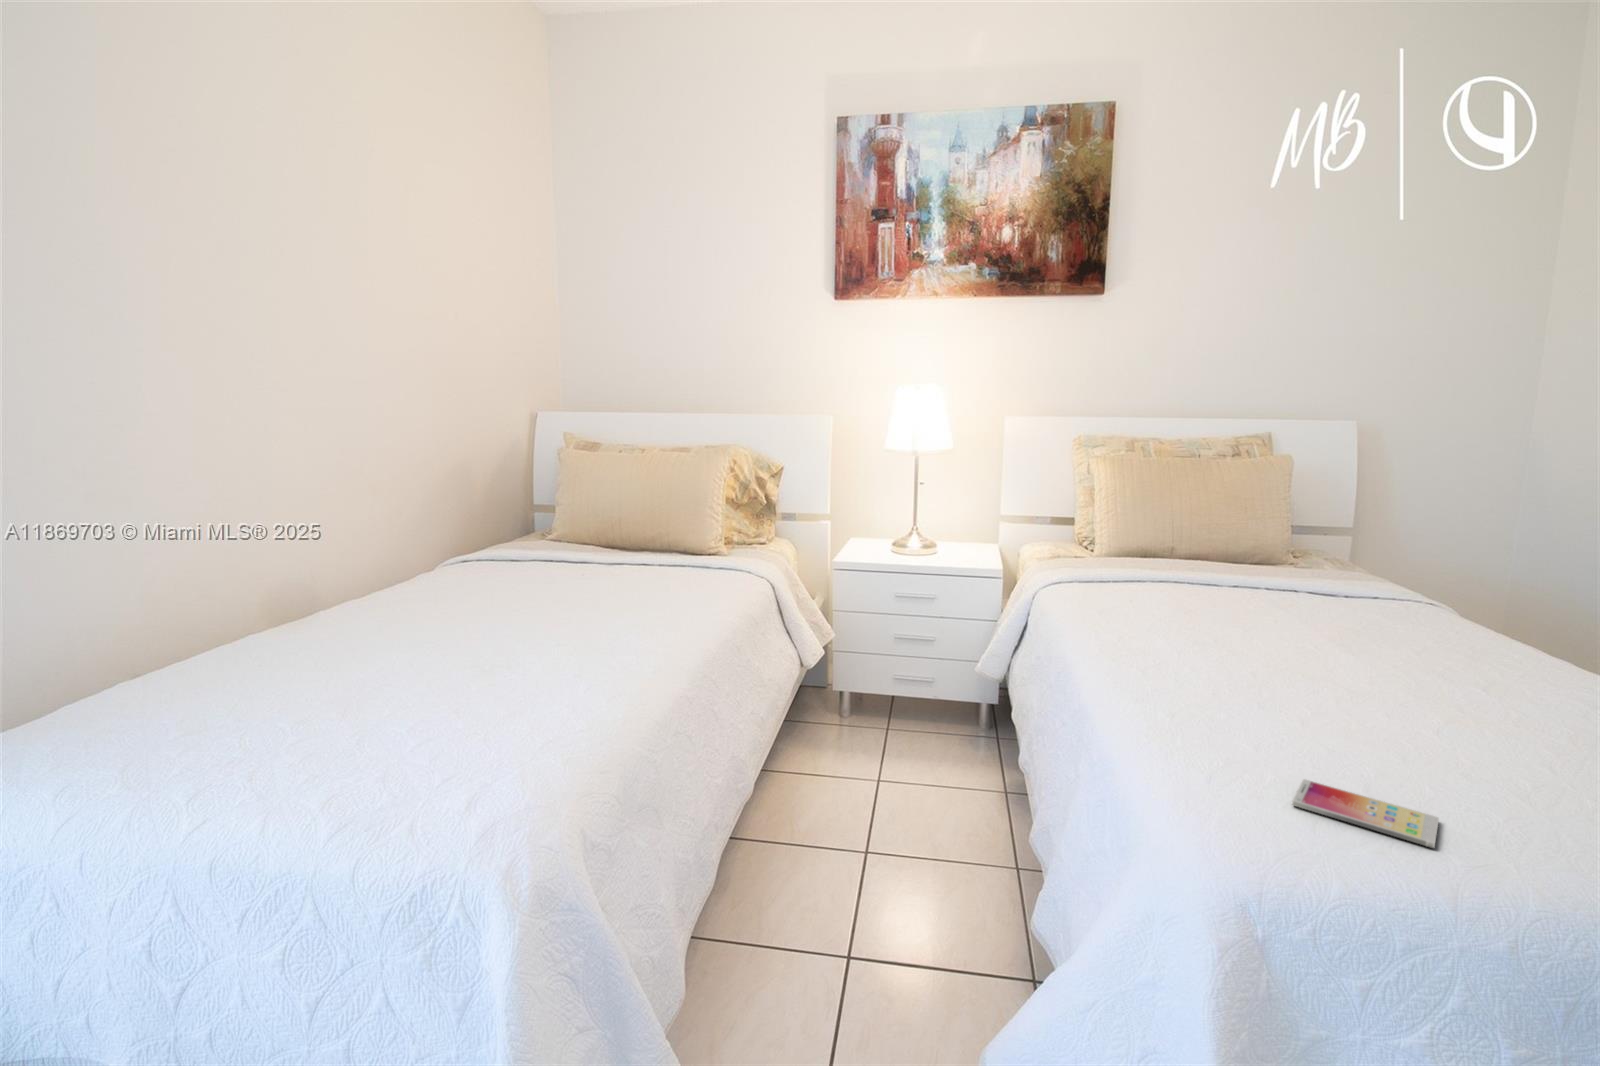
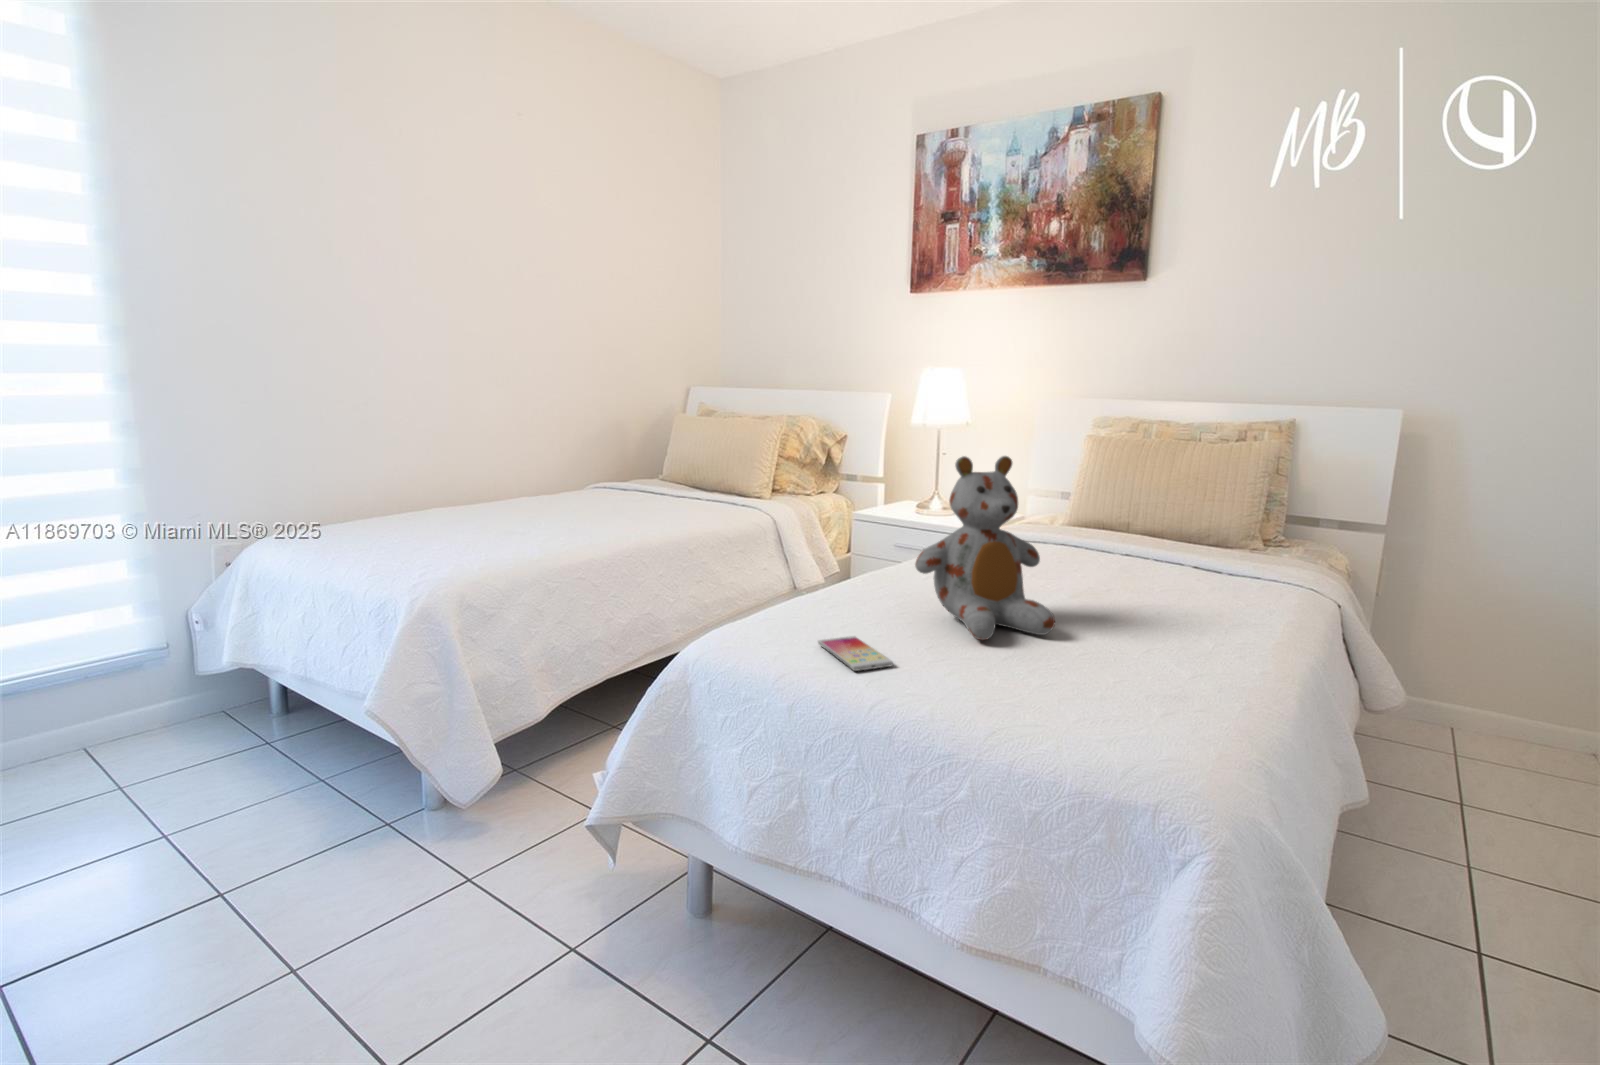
stuffed bear: none [1274,512,1444,749] -> present [915,456,1055,640]

